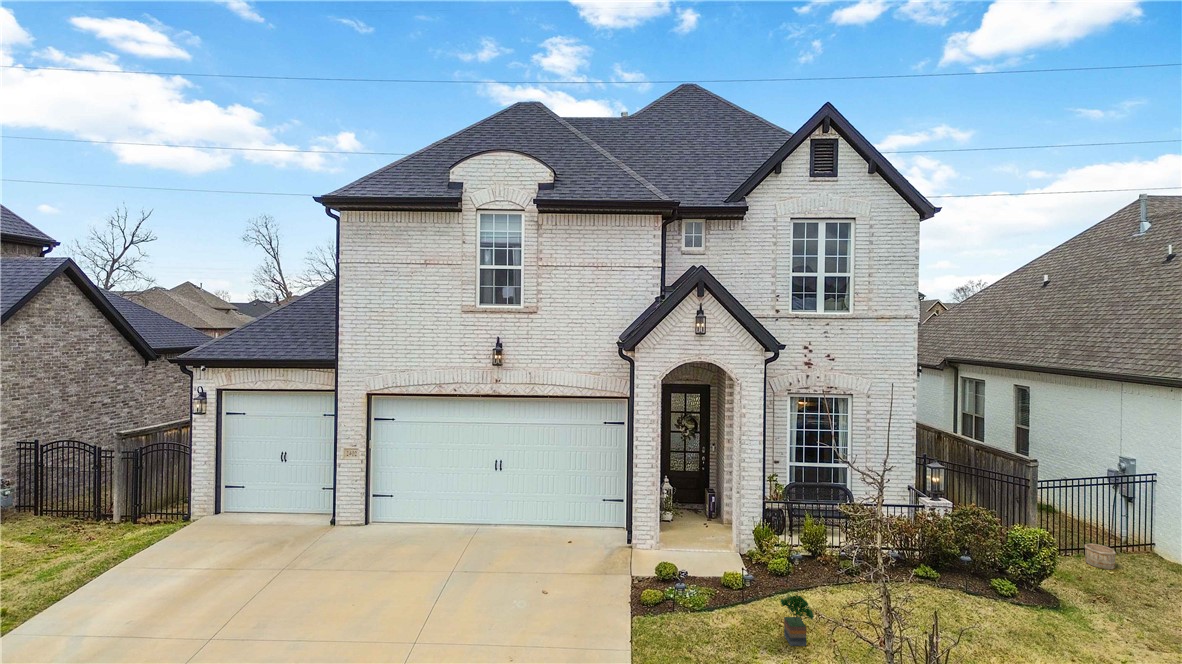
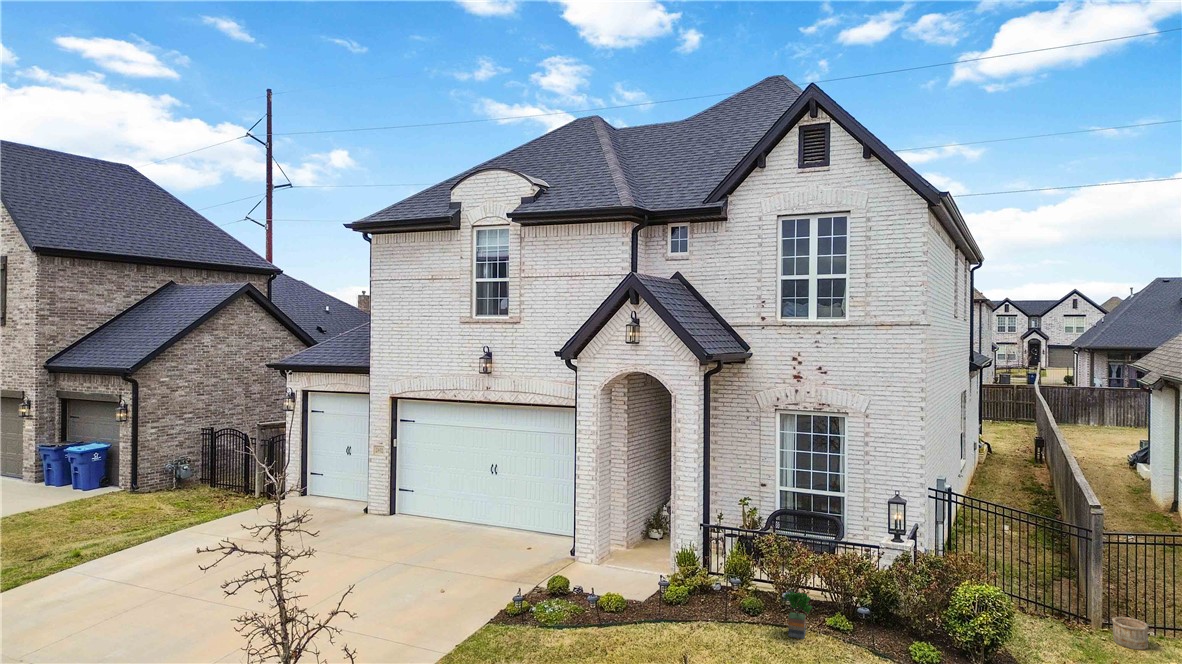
potted tree: present [781,595,814,646] -> present [784,592,812,639]

